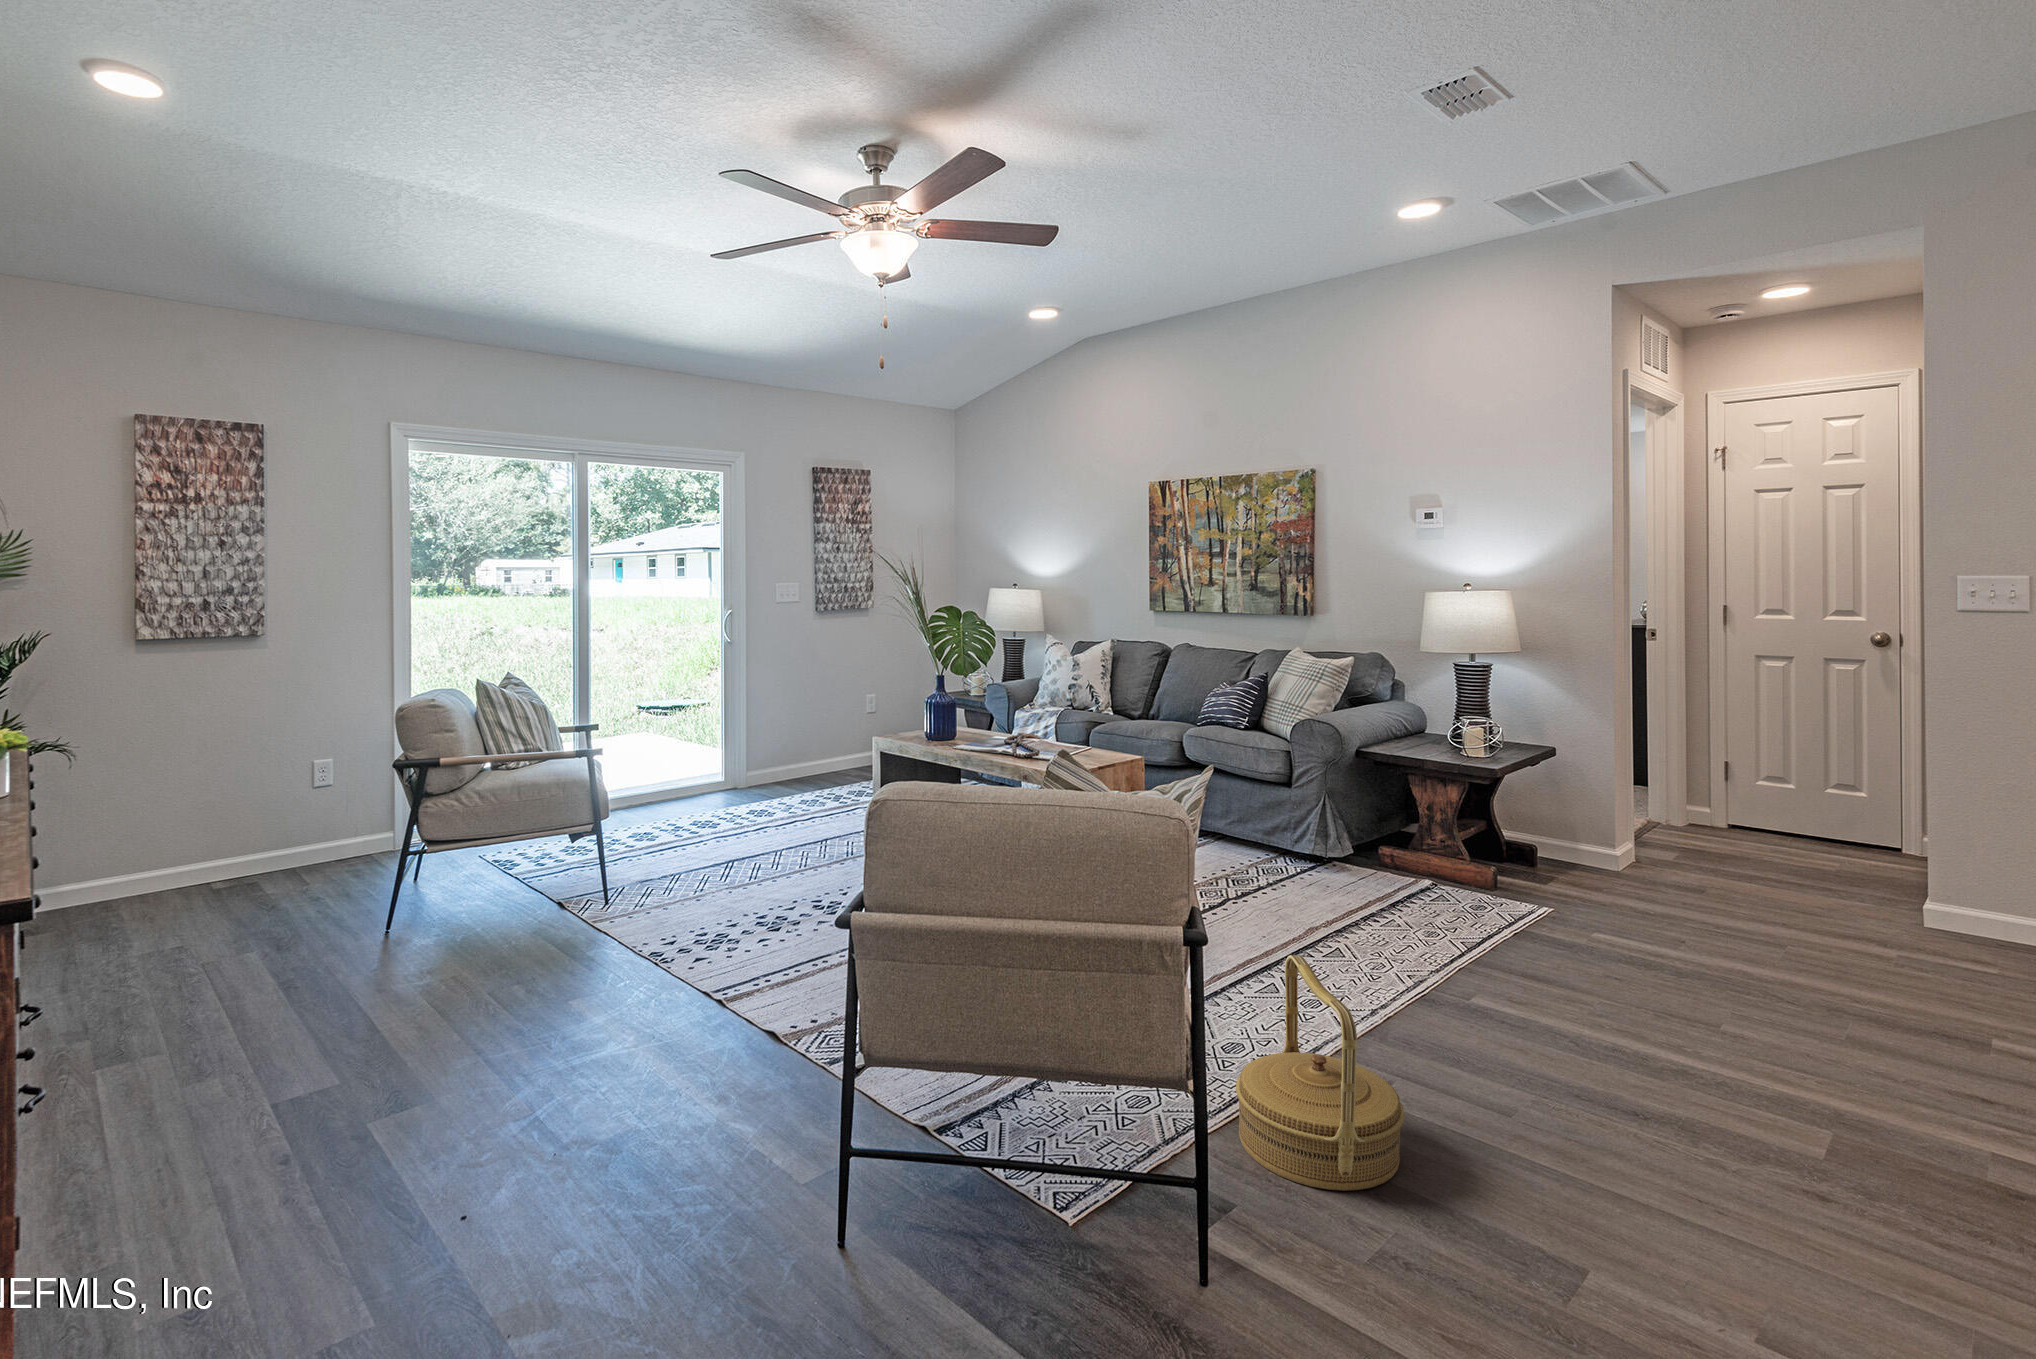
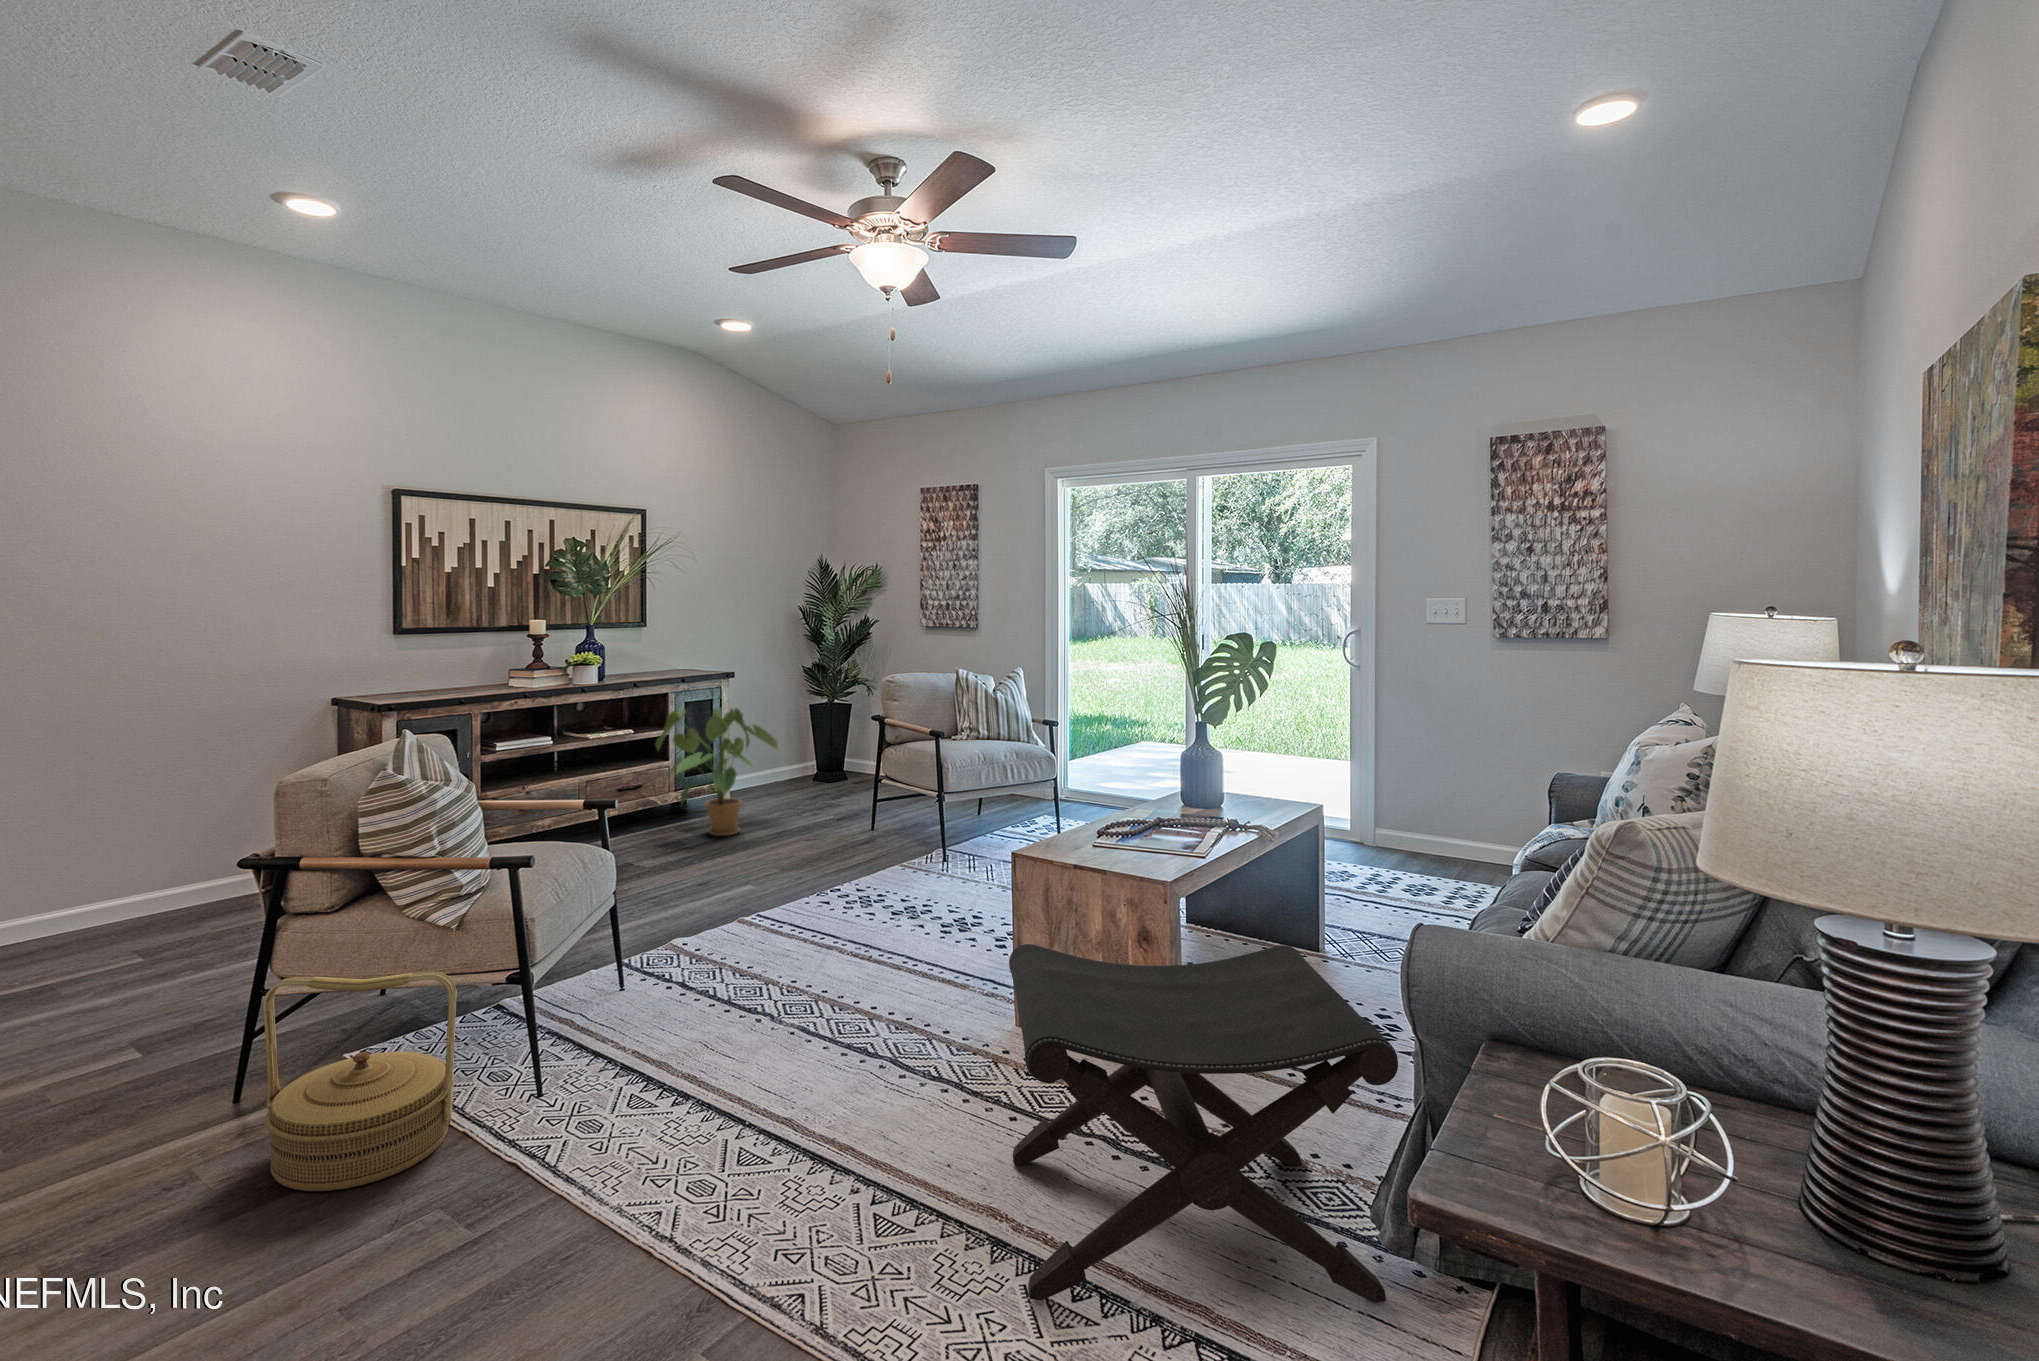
footstool: none [1225,768,1387,931] -> present [1009,944,1398,1303]
house plant: none [96,790,388,1022] -> present [656,708,779,836]

